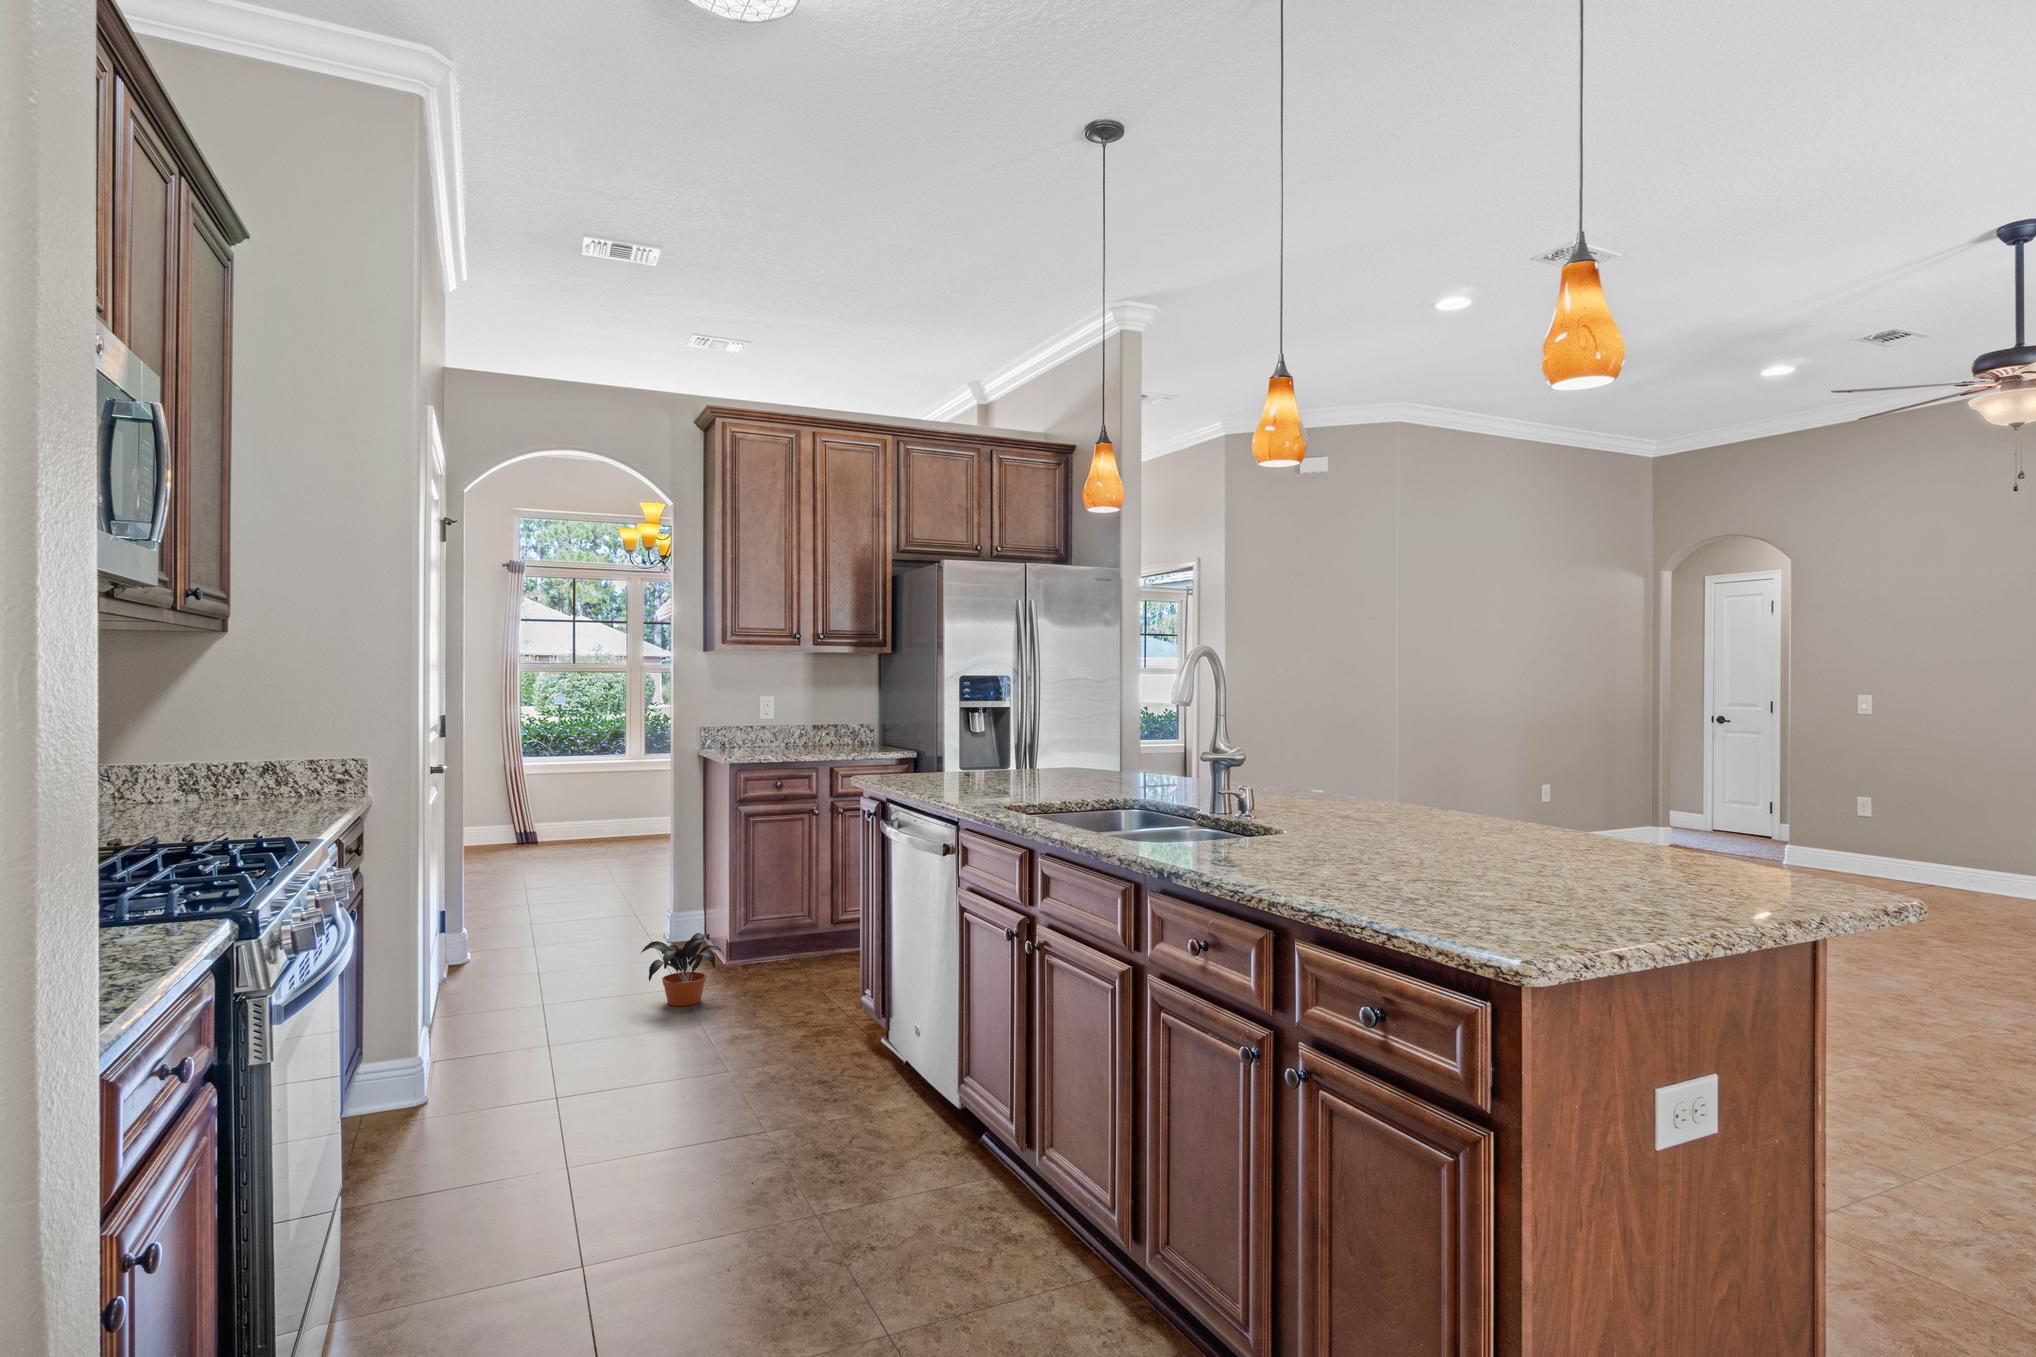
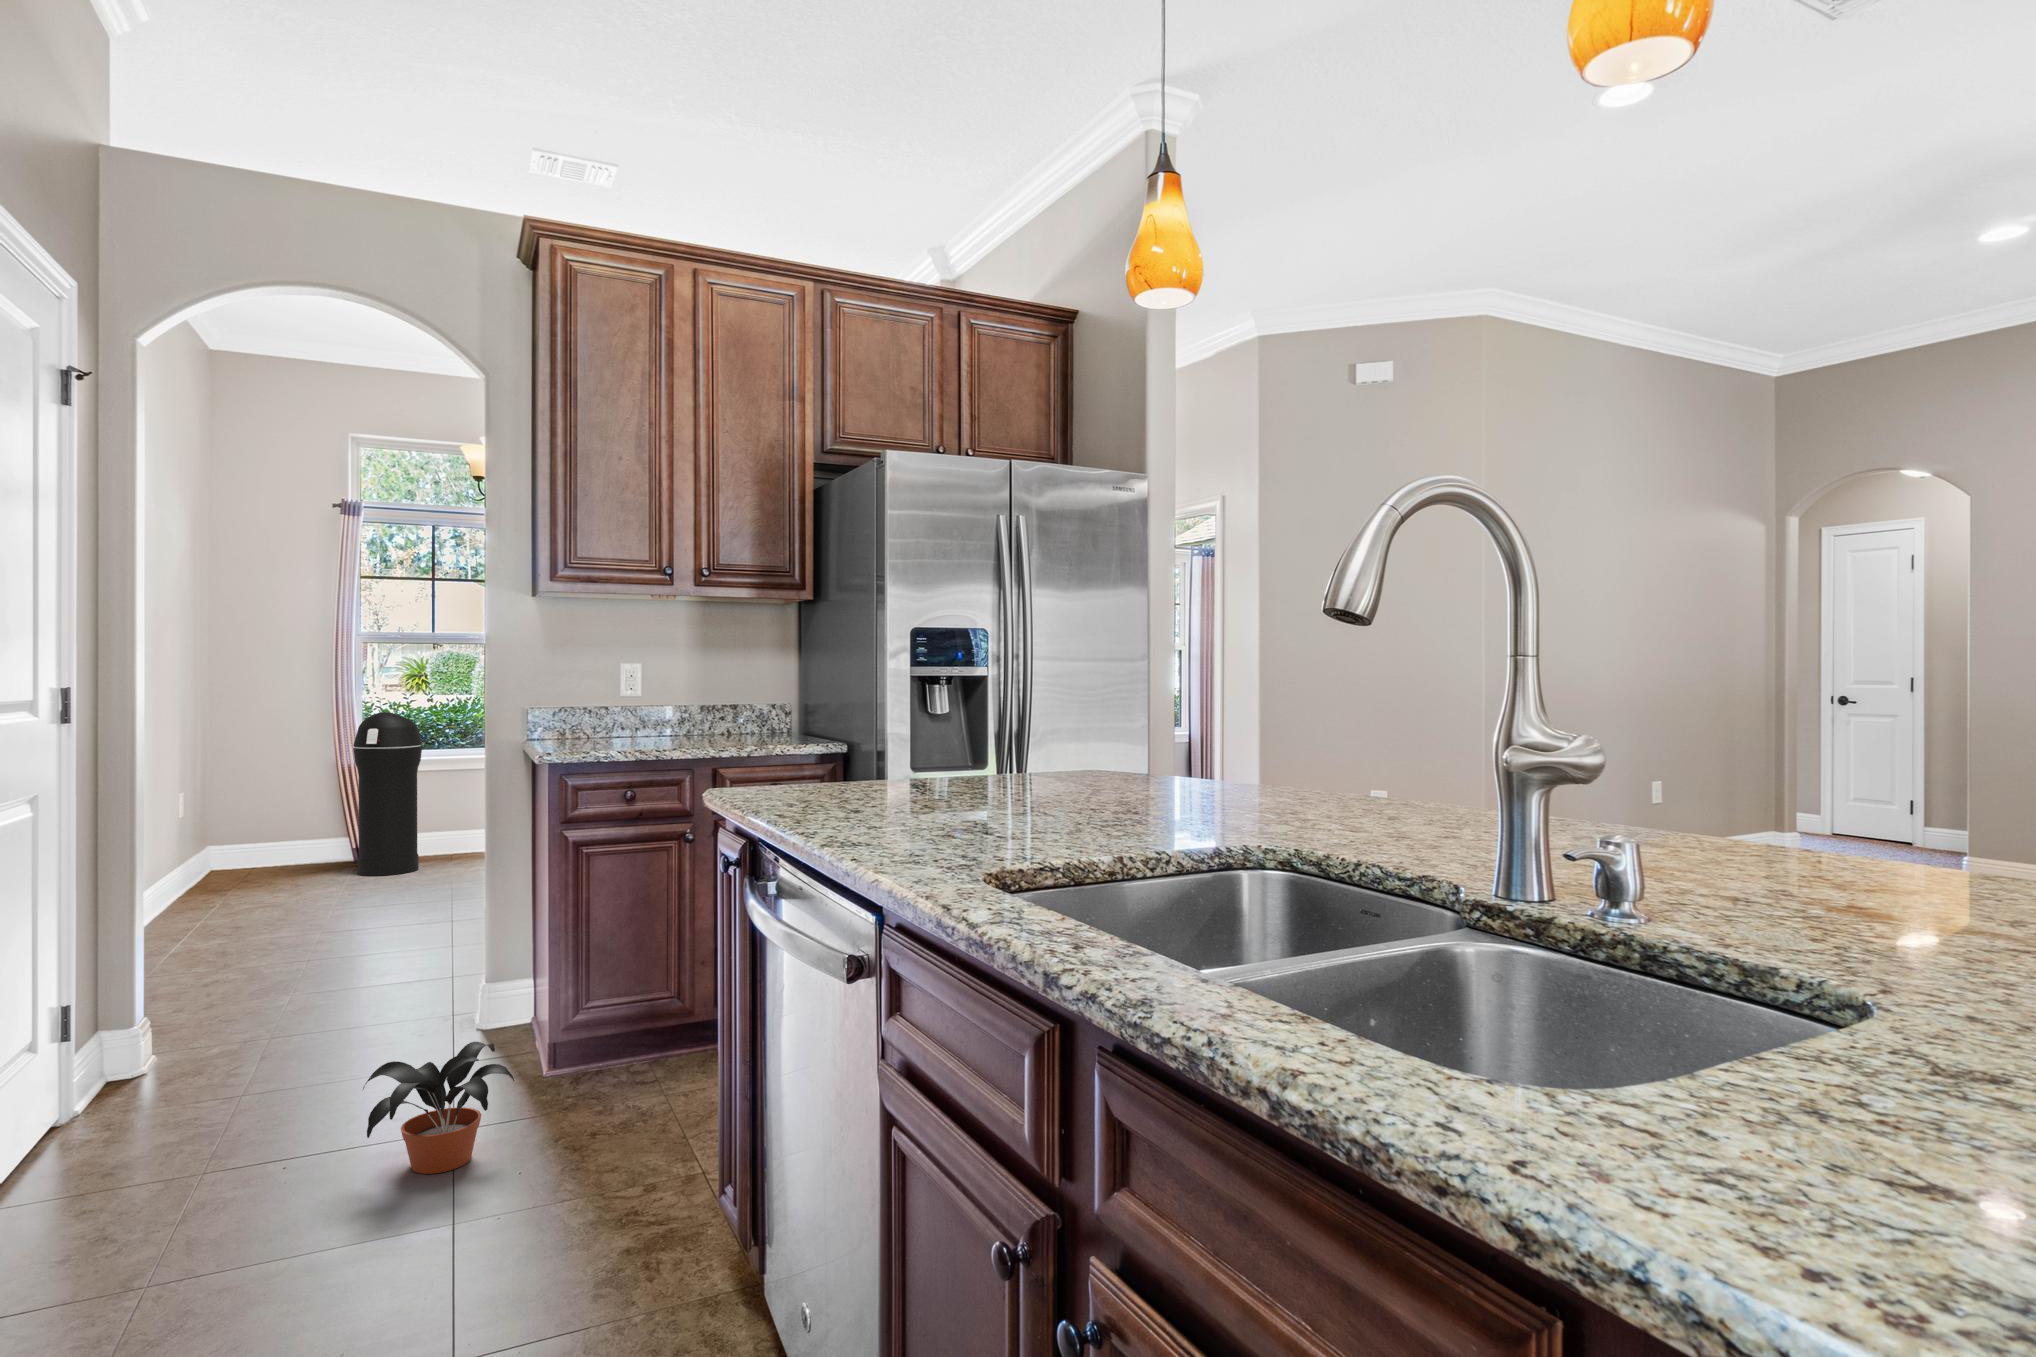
trash can: none [520,727,571,855] -> present [353,712,422,876]

